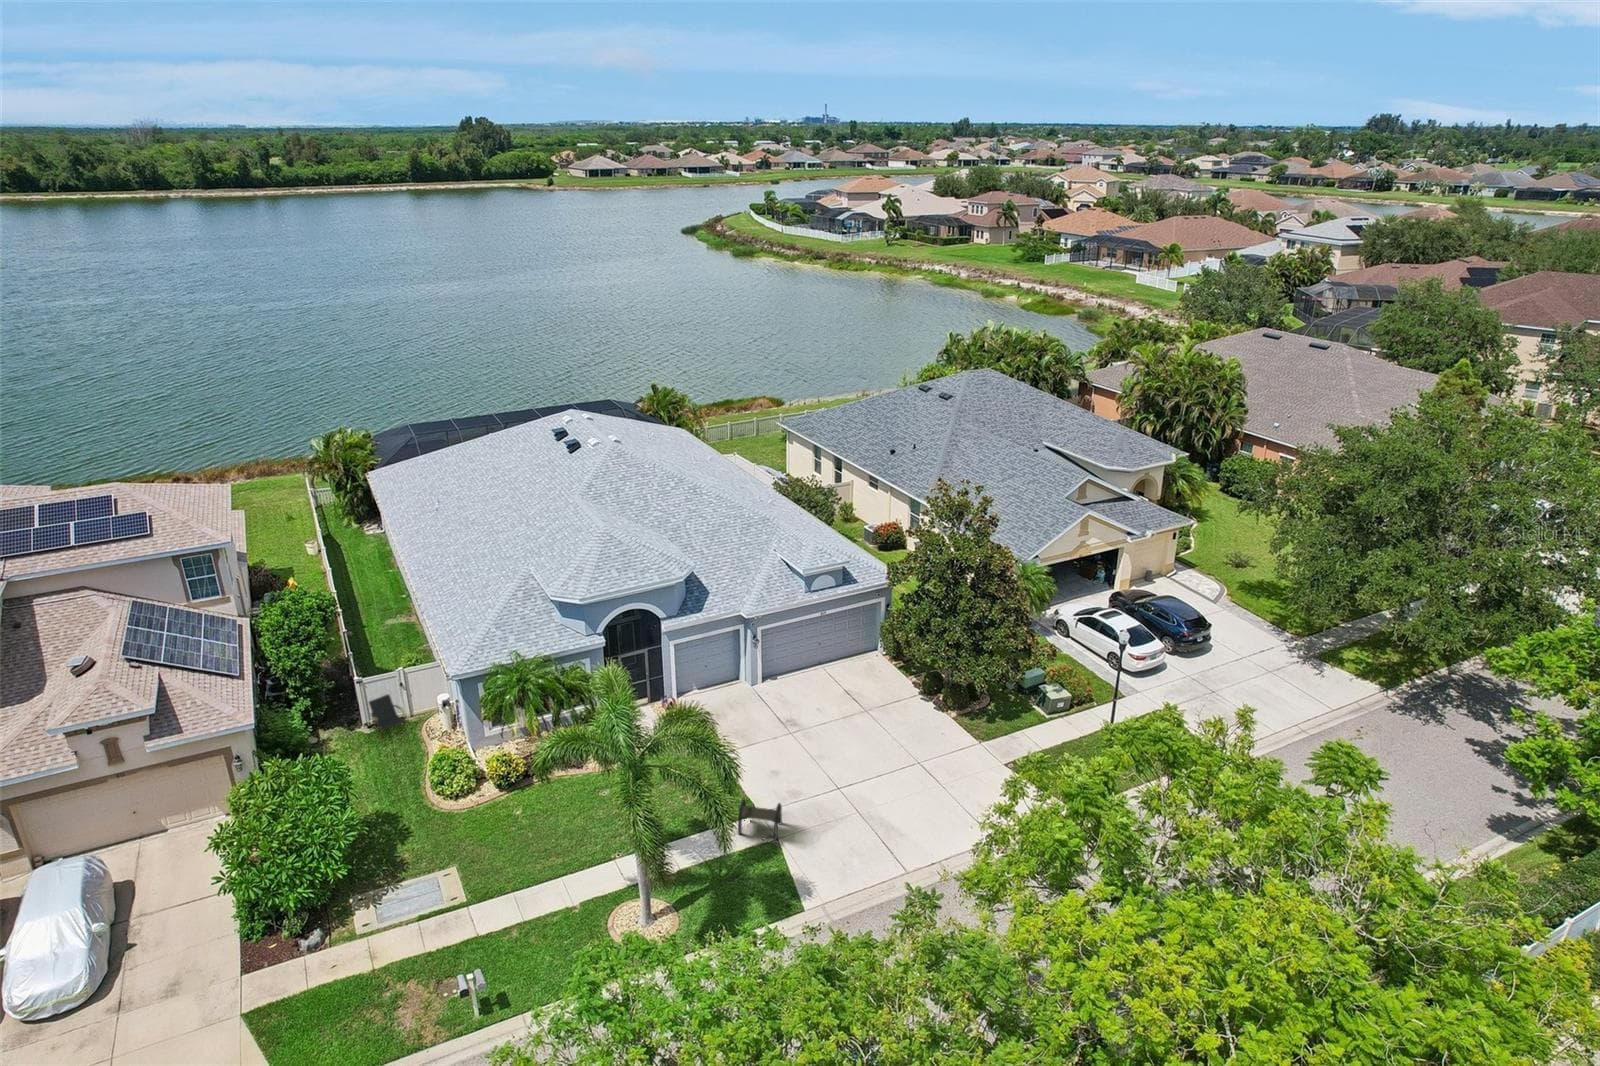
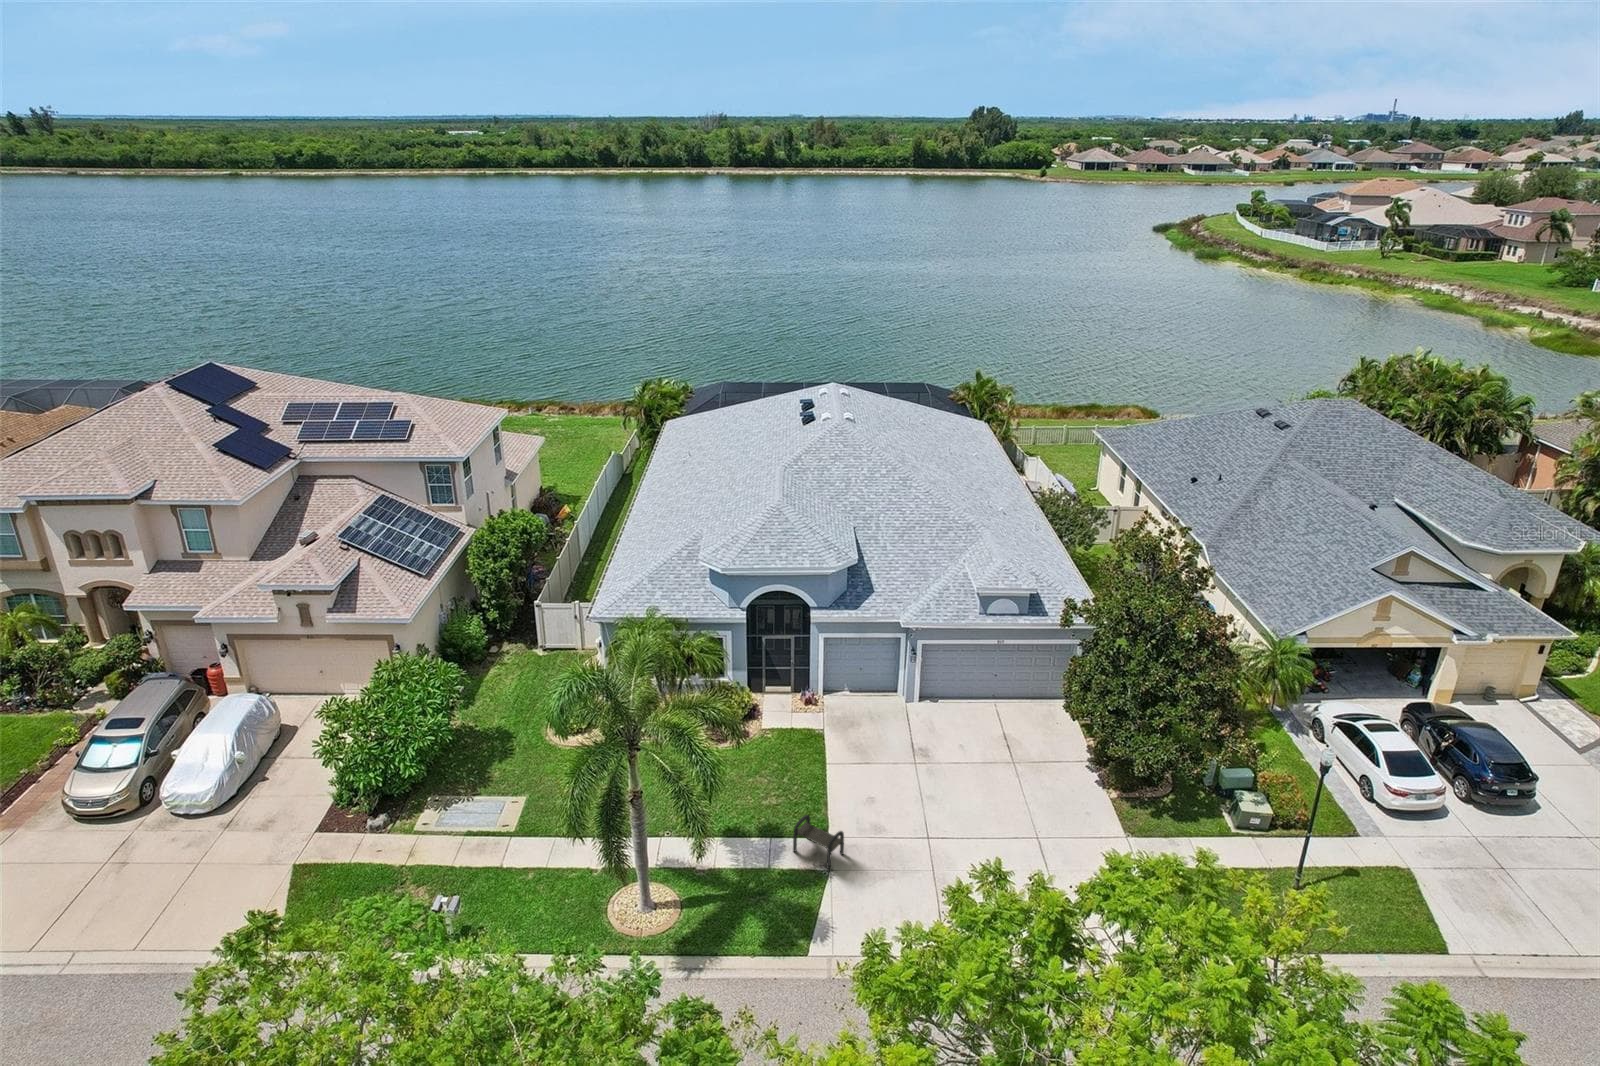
lounge chair: present [369,694,407,737] -> none [537,623,566,663]

